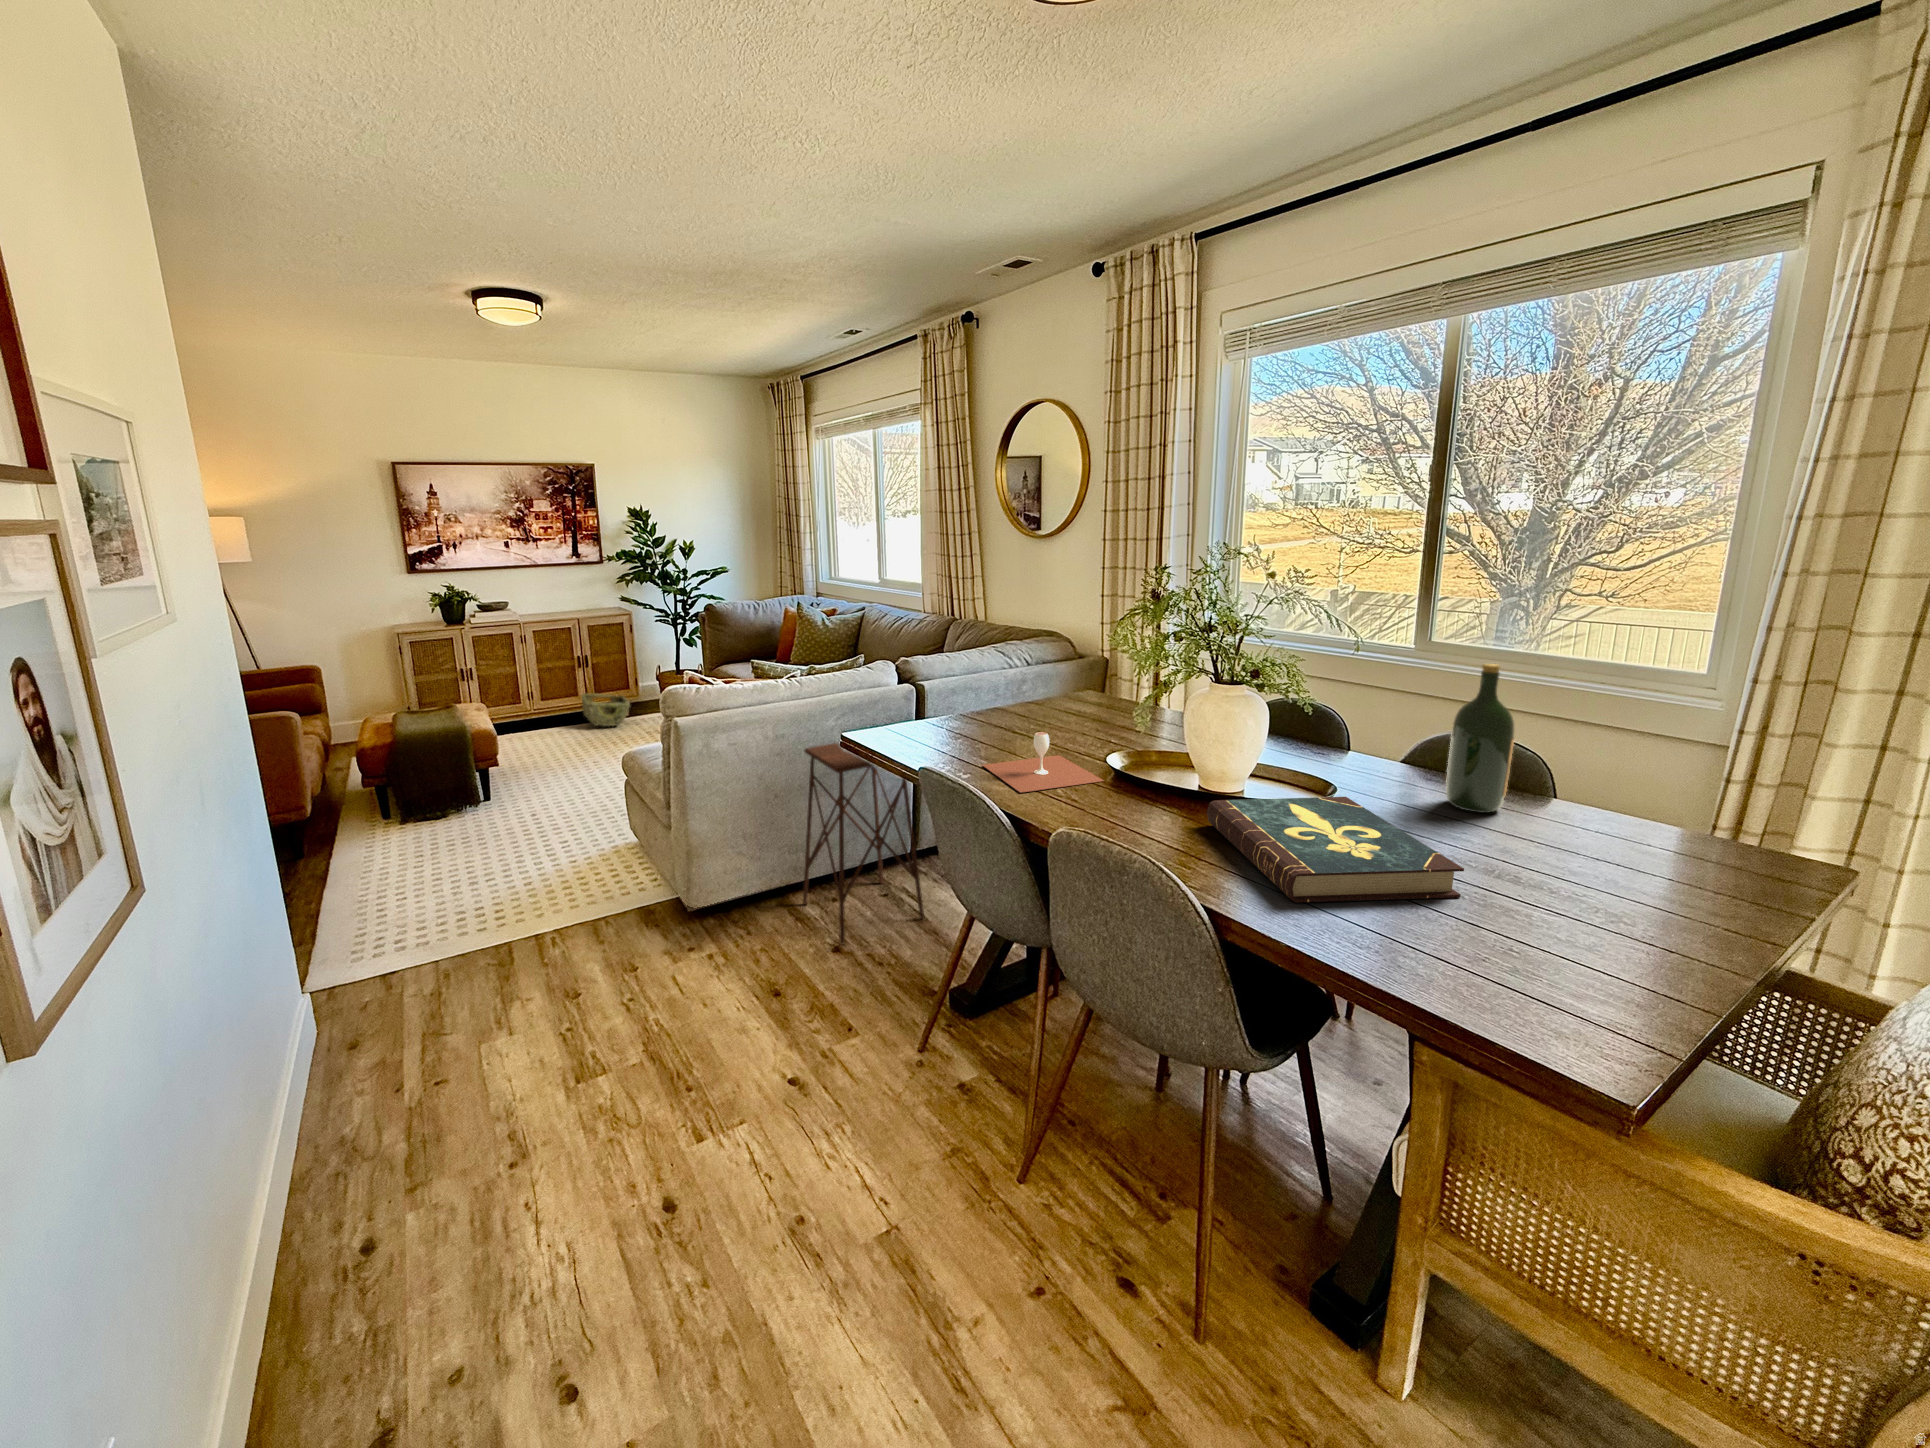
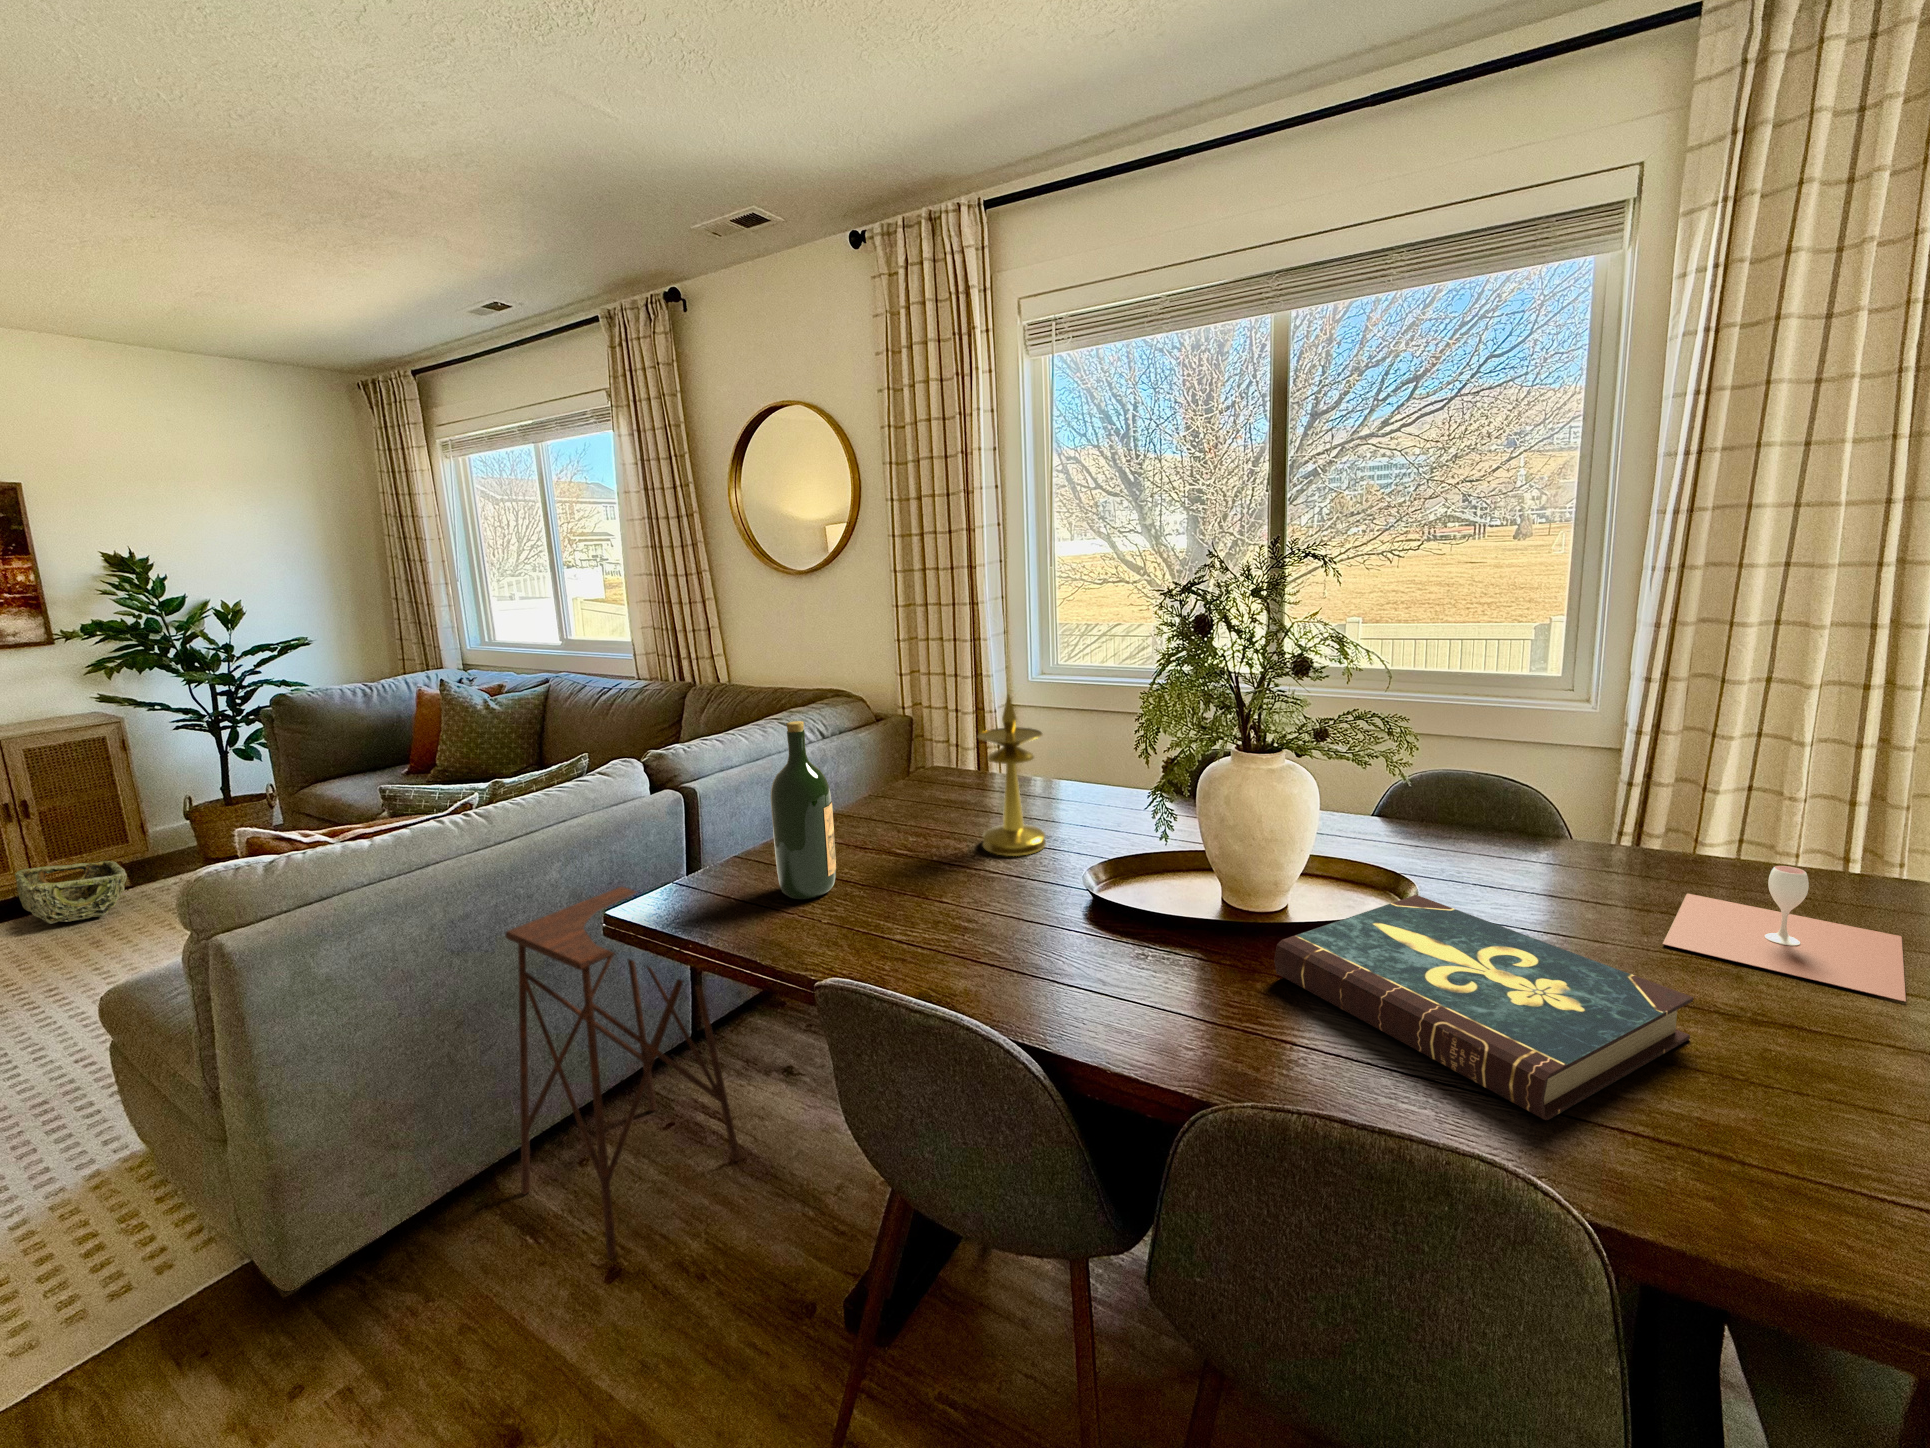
candlestick: none [1084,633,1133,745] -> present [978,694,1046,856]
wine bottle: present [1446,664,1514,813] -> present [771,721,836,899]
wine glass: present [983,732,1104,793] -> present [1663,866,1906,1002]

